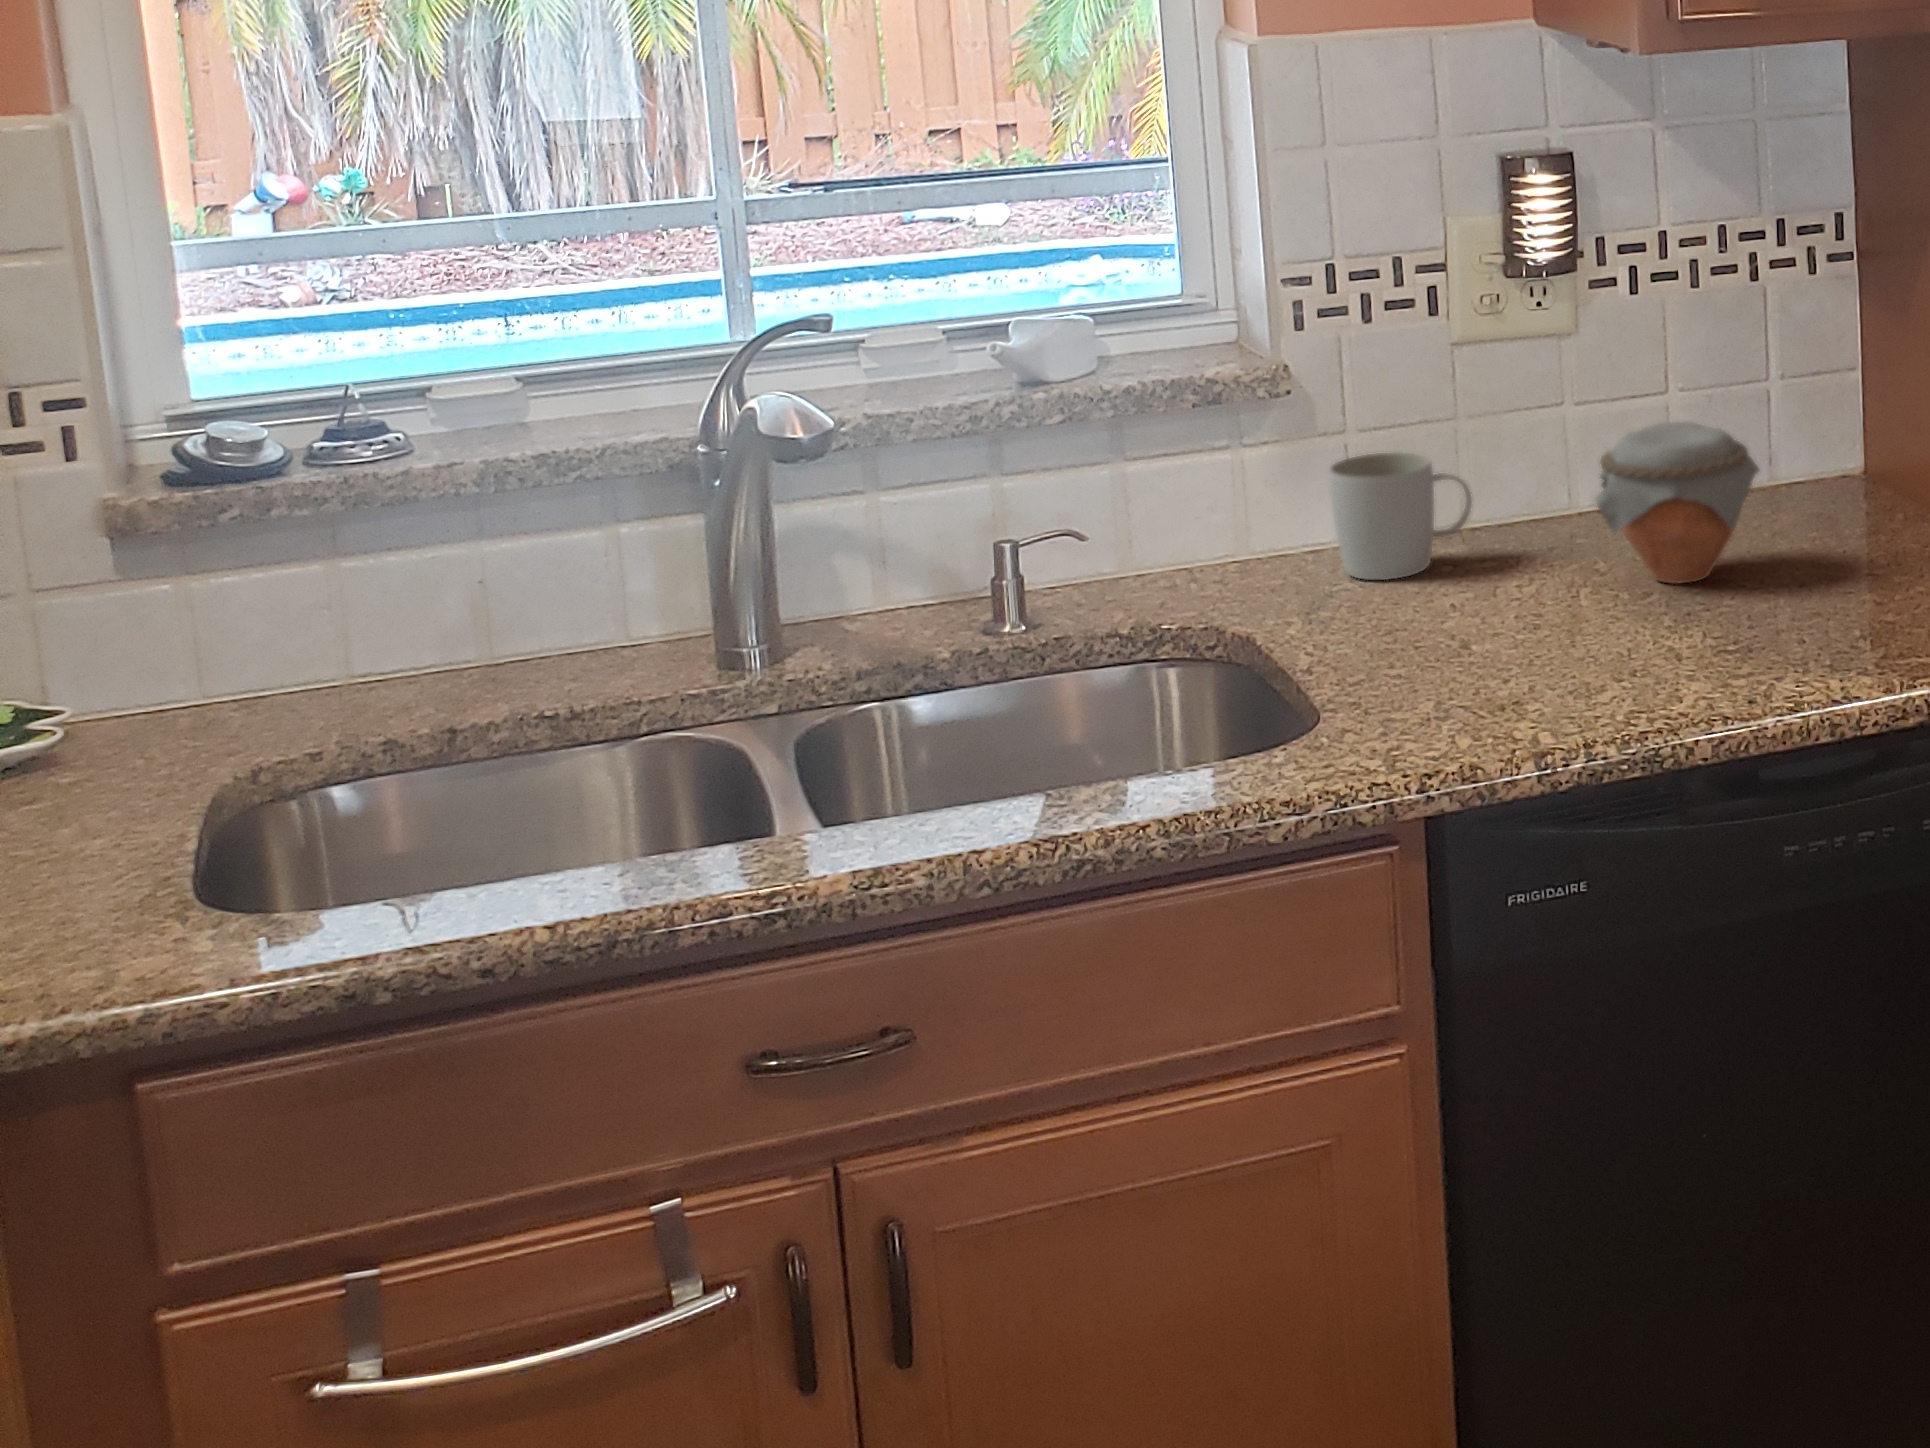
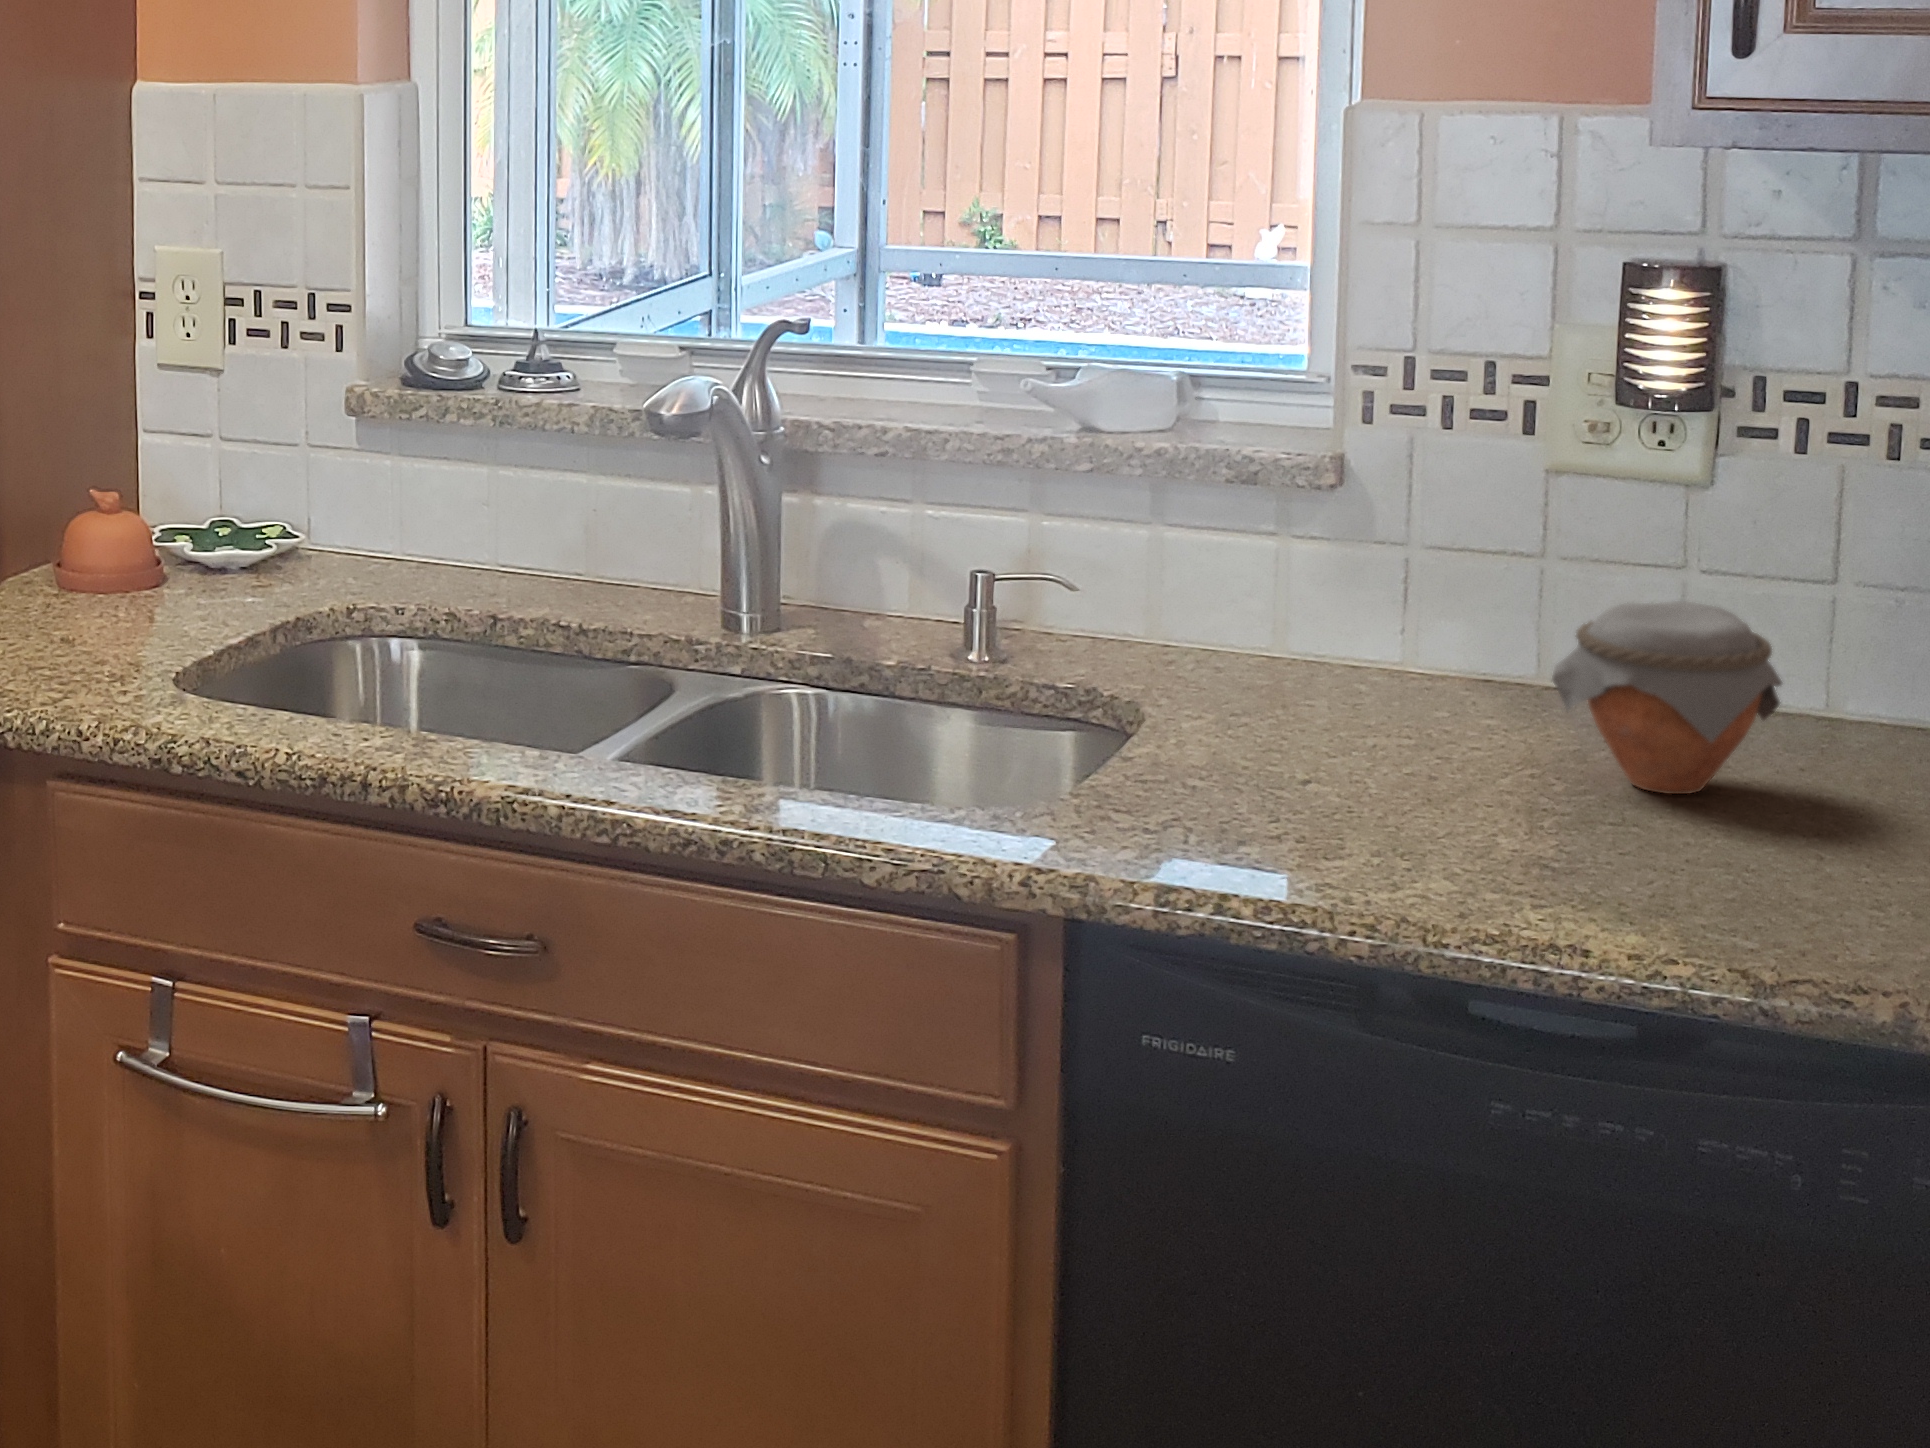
mug: present [1329,452,1472,580] -> none [1332,569,1500,708]

